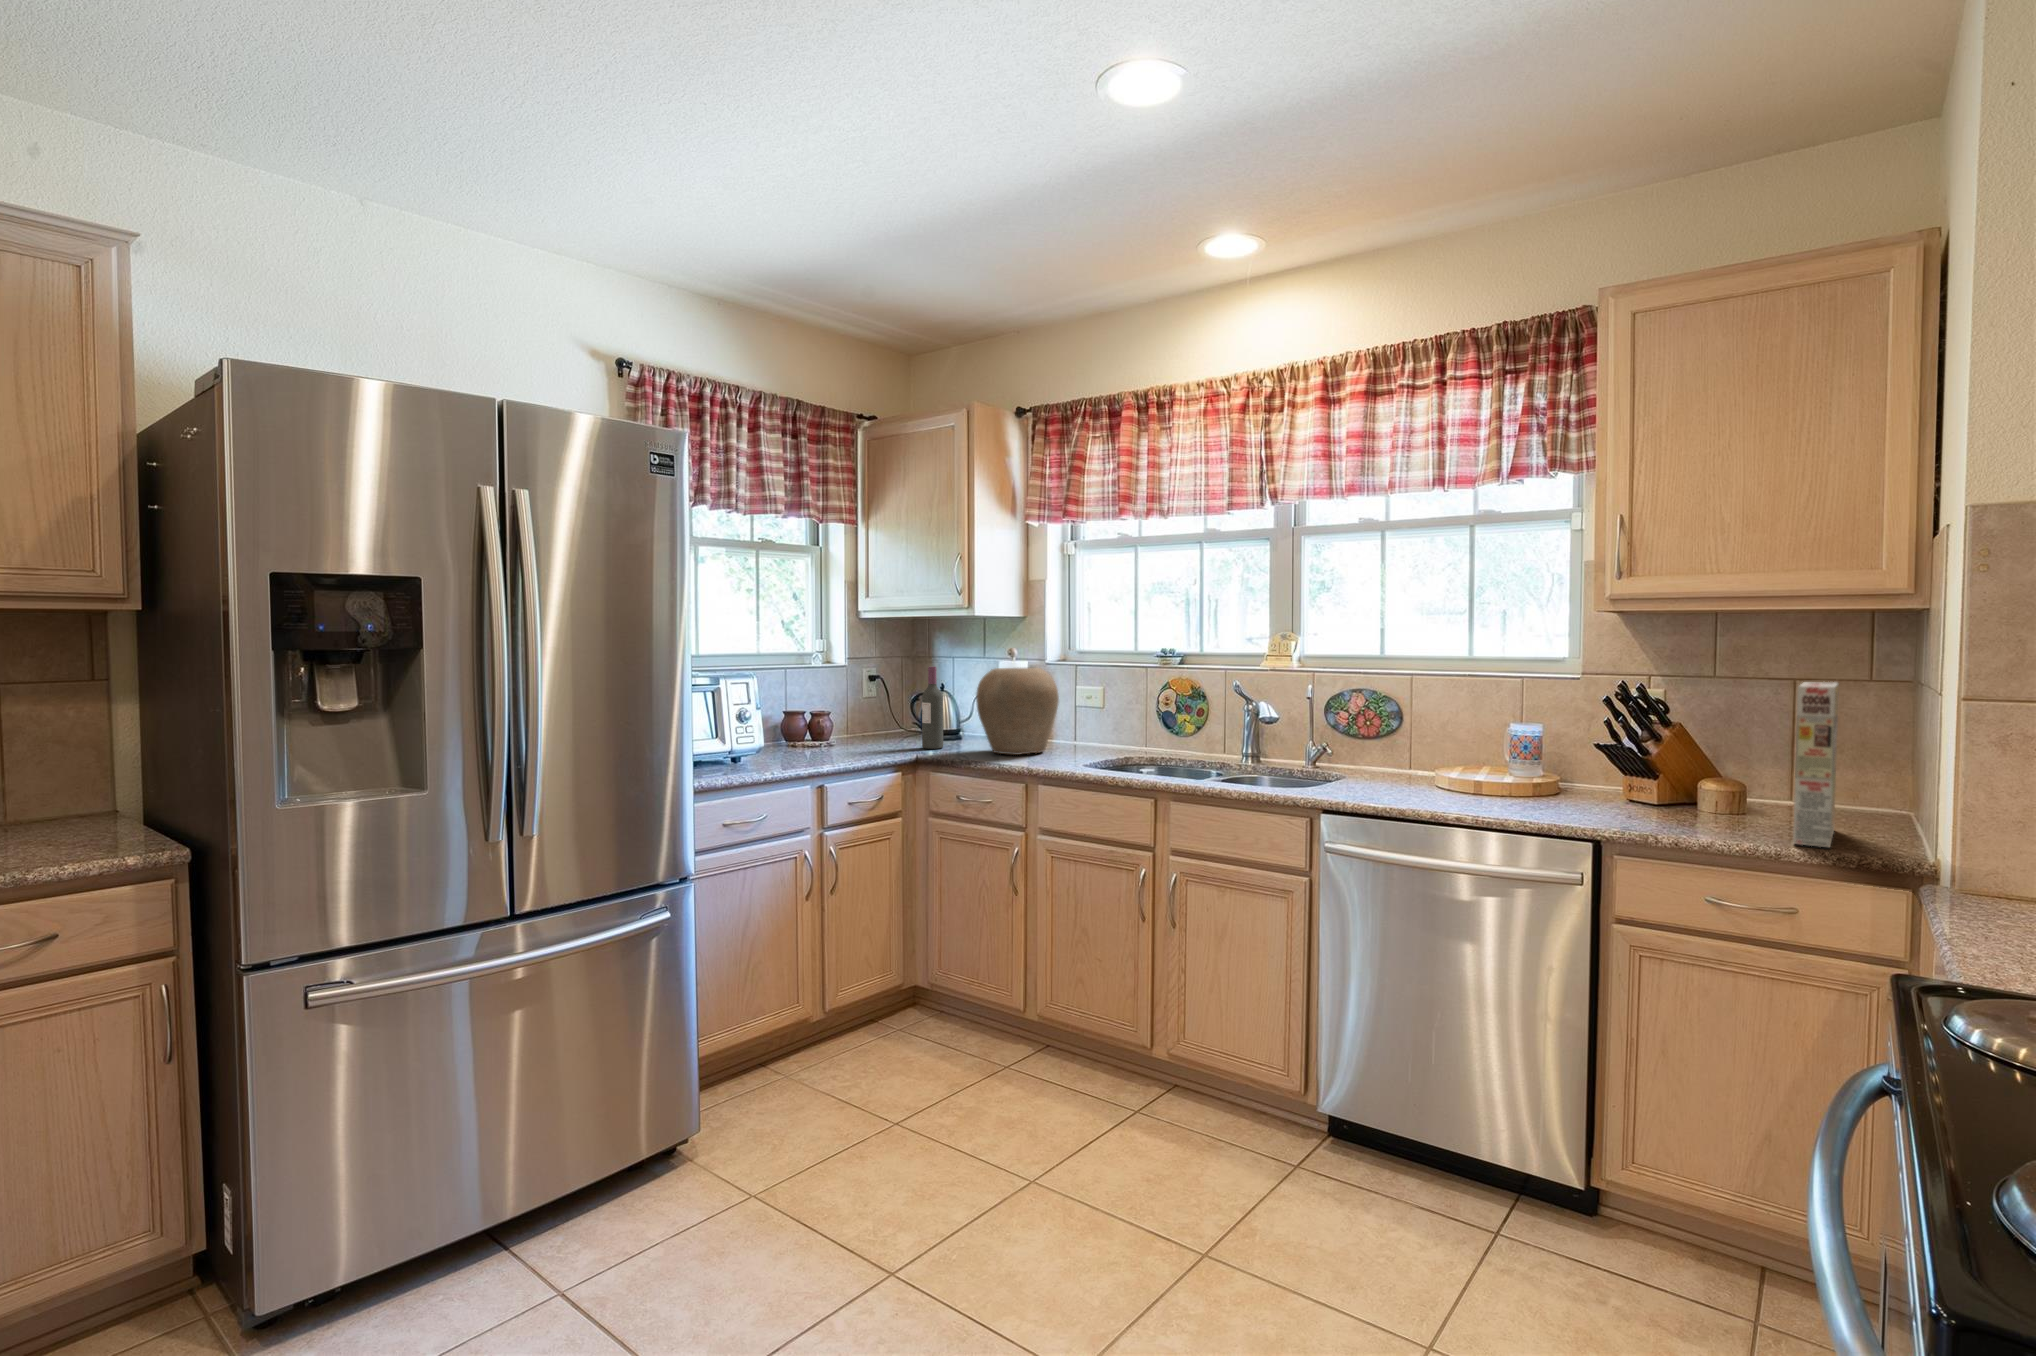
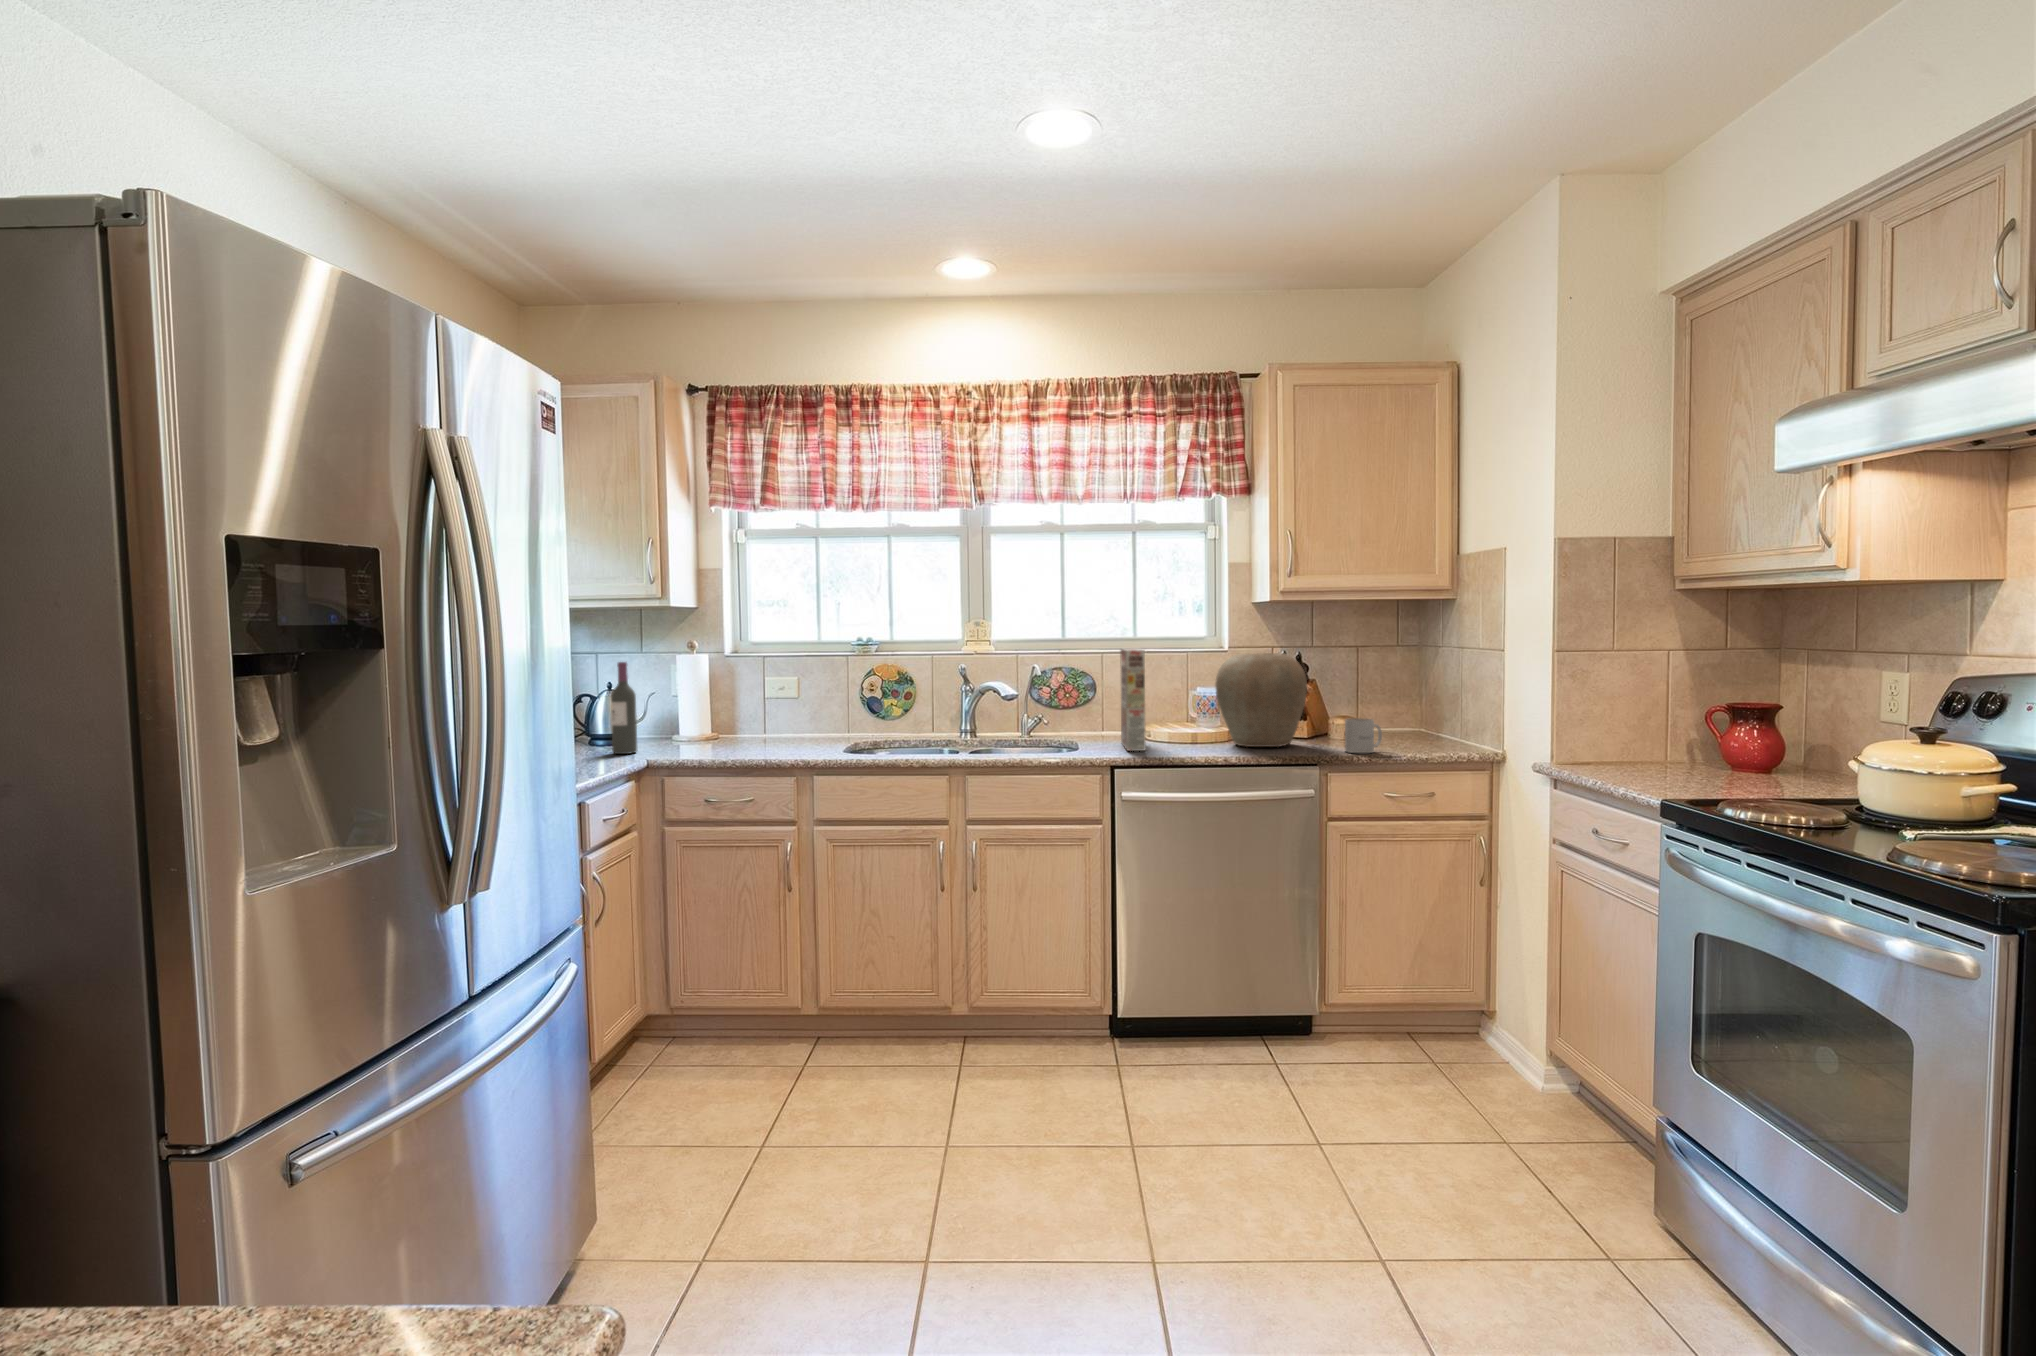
vase: present [976,668,1059,755] -> present [1215,653,1307,747]
cereal box: present [1793,682,1839,847] -> present [1120,648,1146,751]
mug: none [1658,783,1726,837] -> present [1345,718,1382,753]

